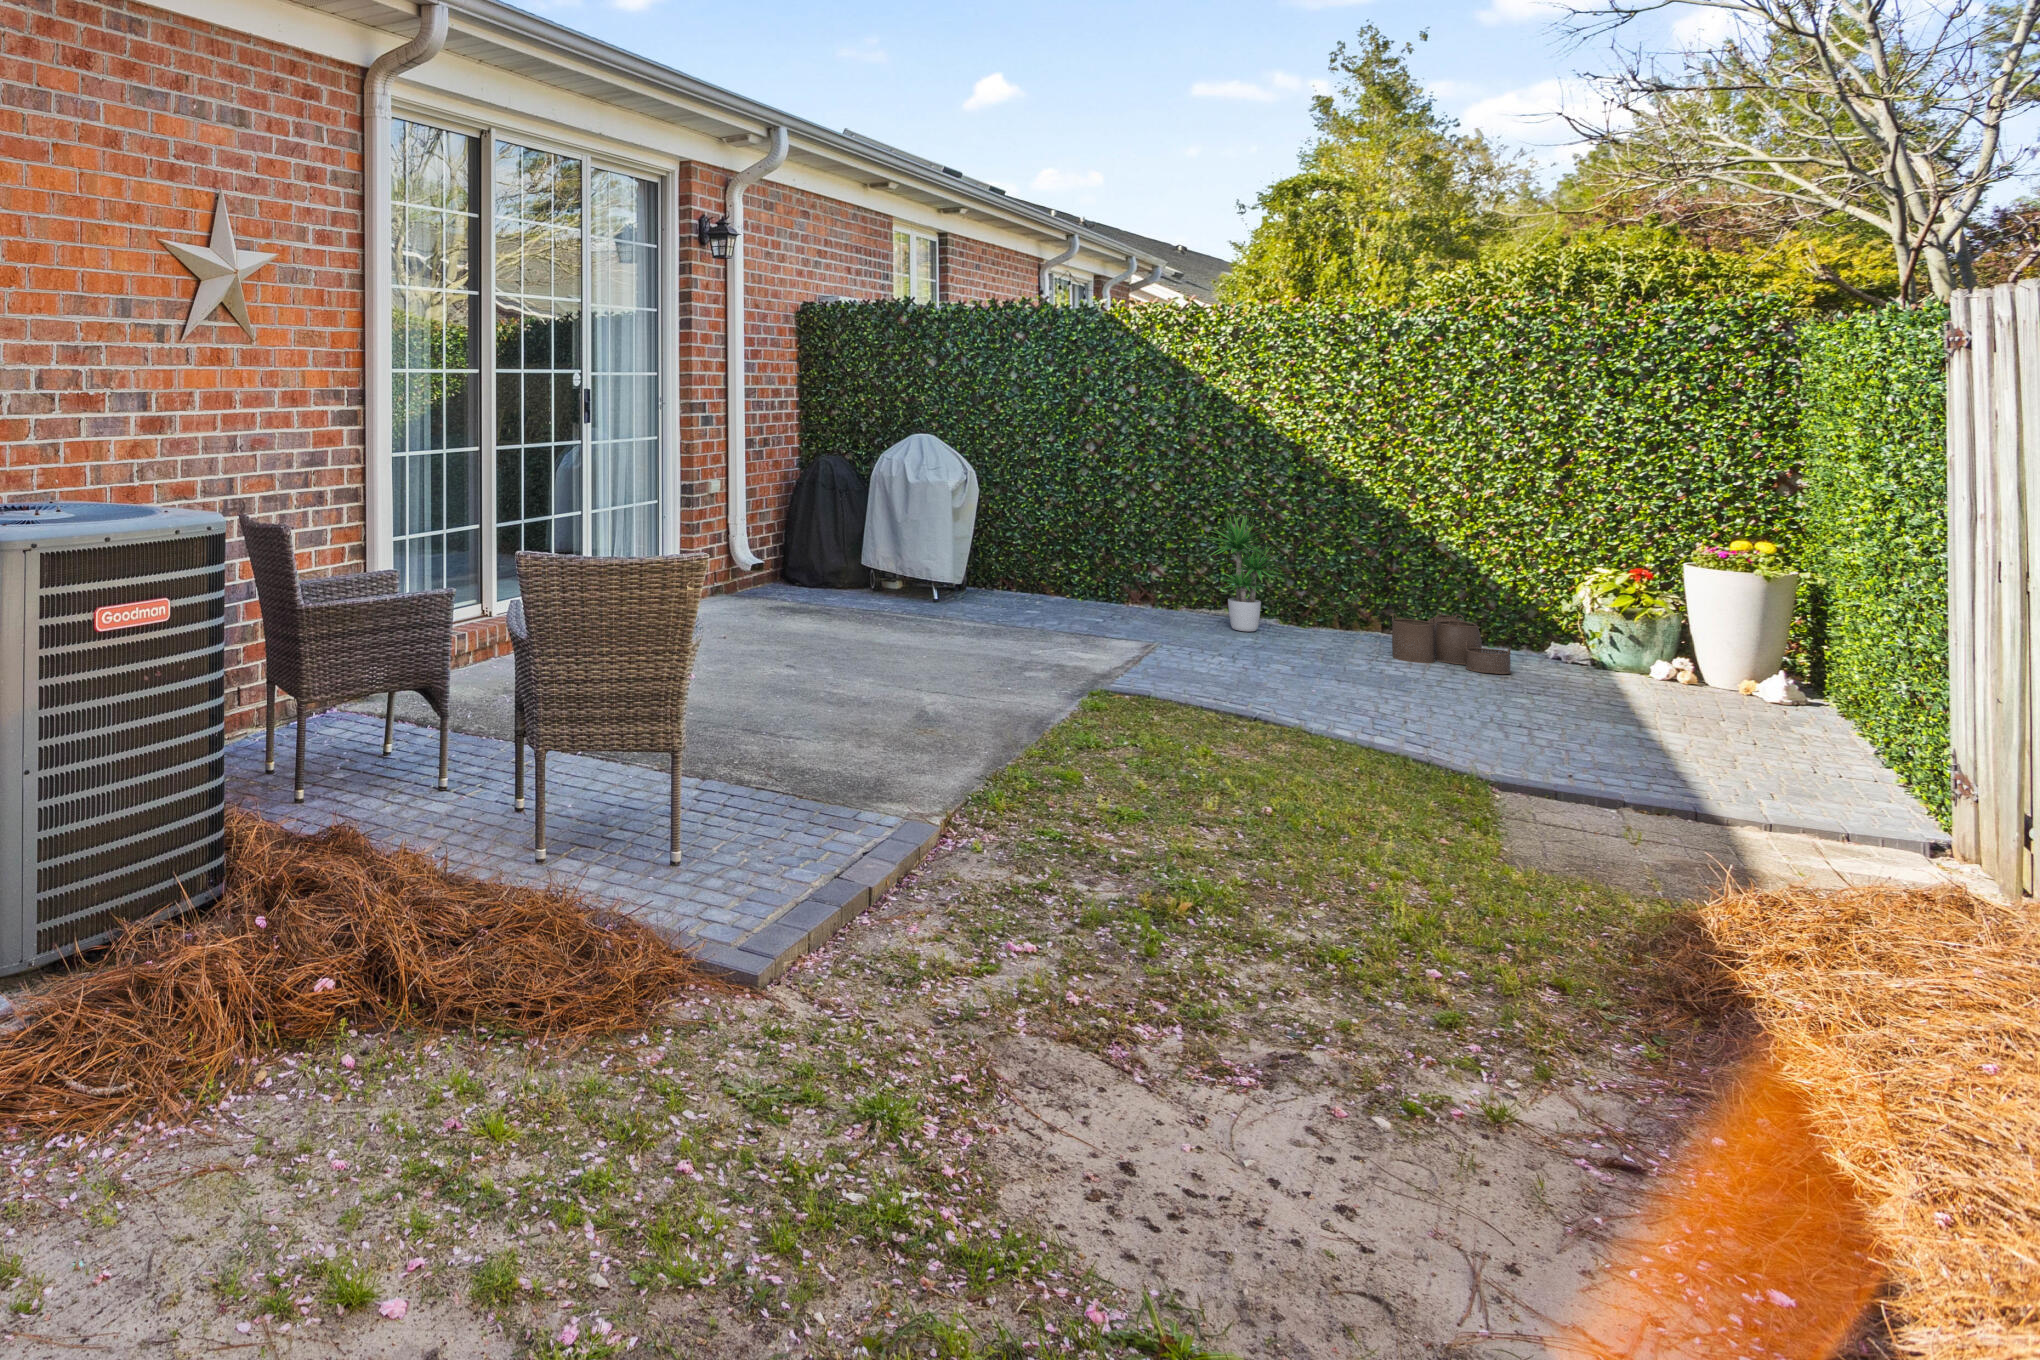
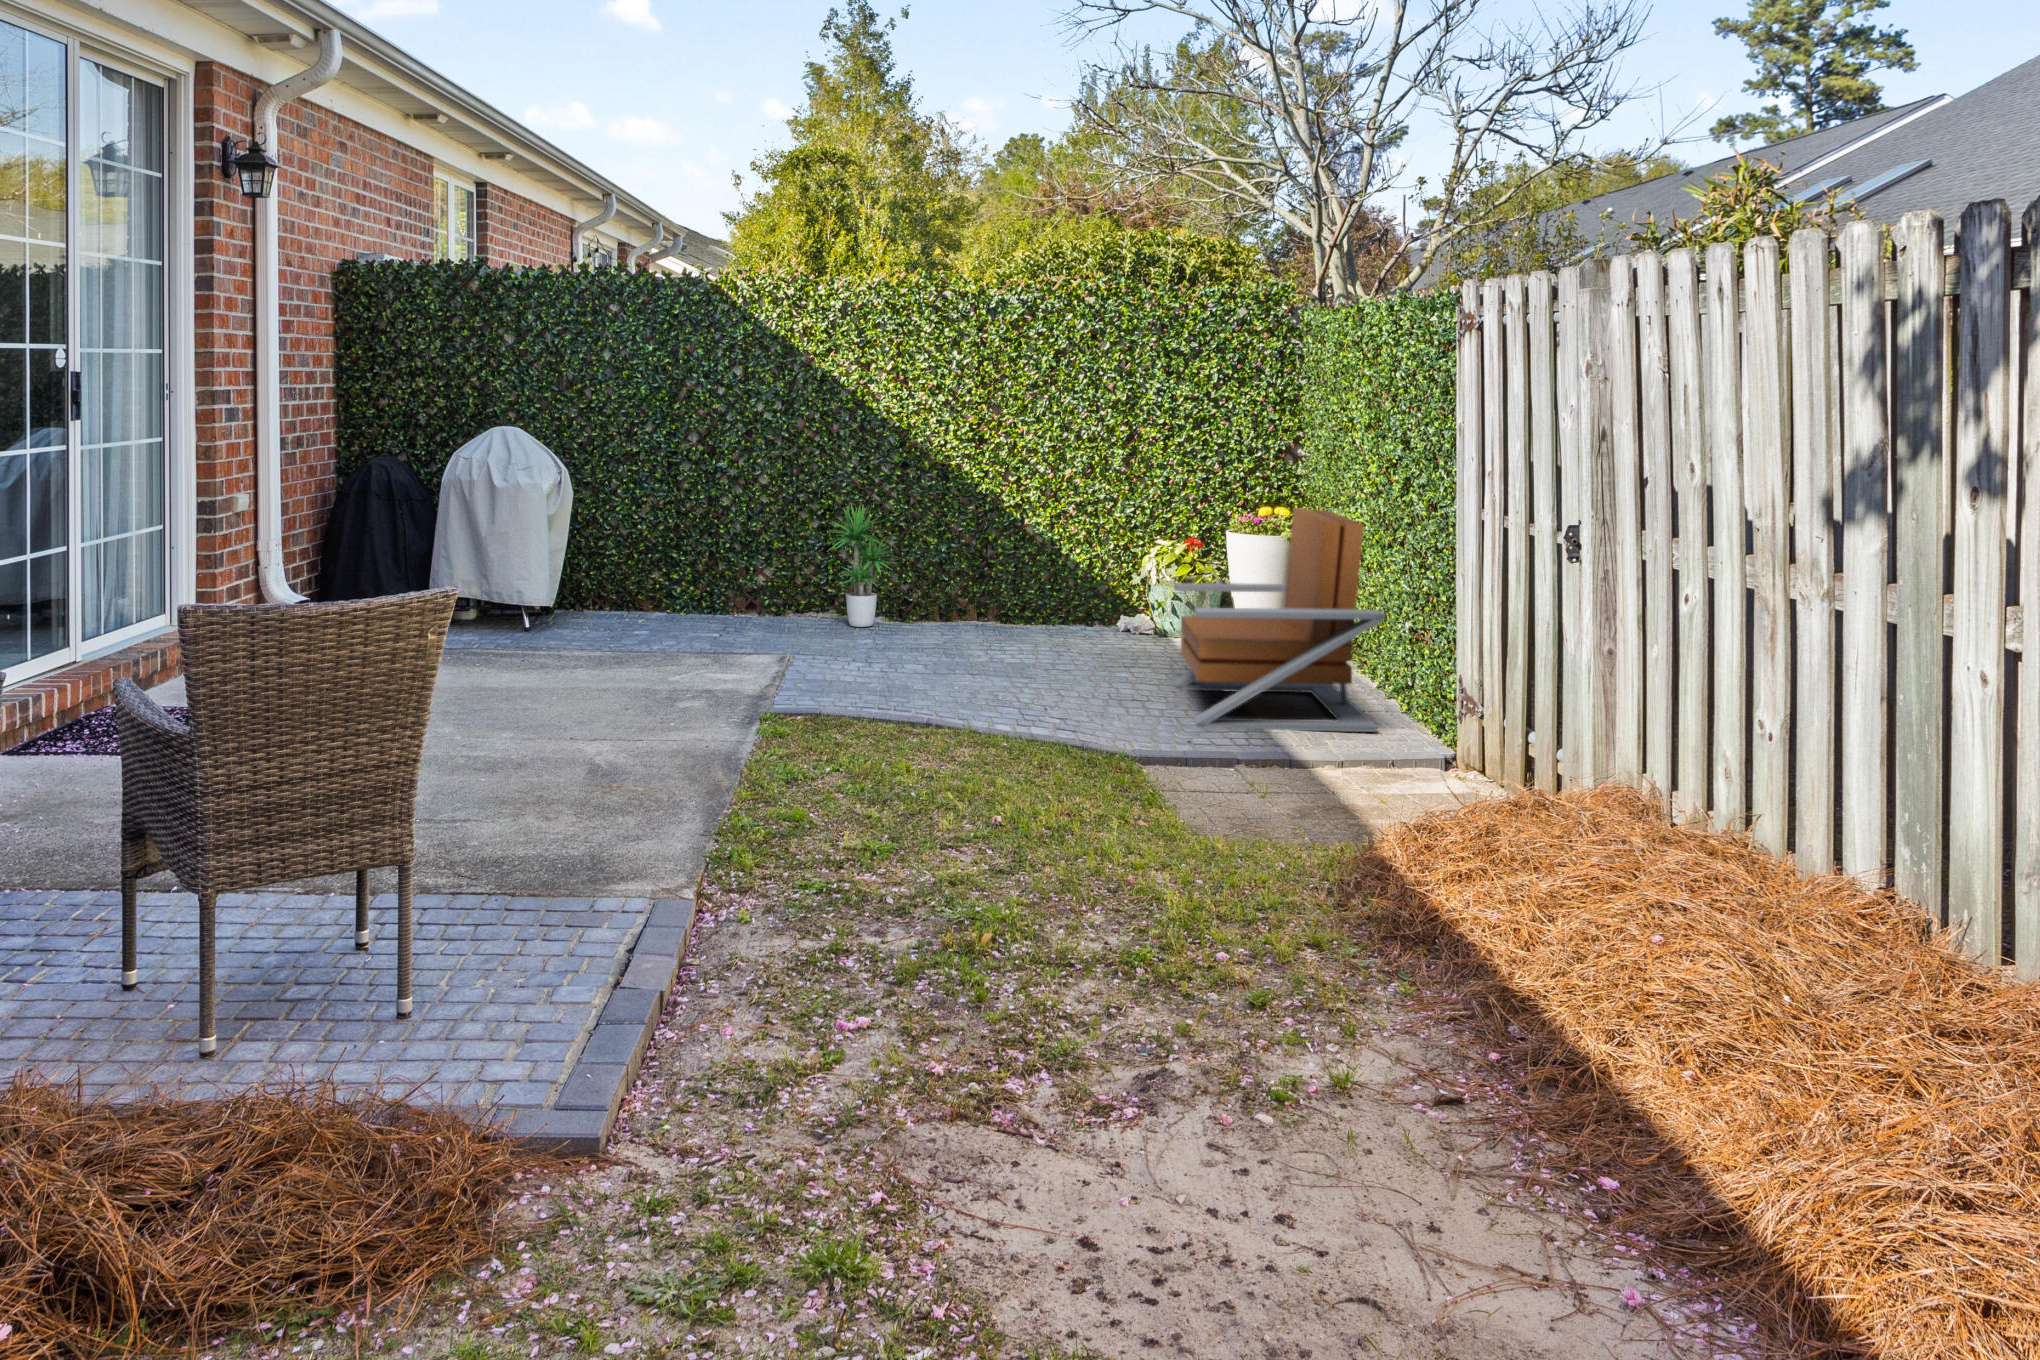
lounge chair: none [1584,542,1859,809] -> present [1173,507,1385,732]
woven basket: present [1392,610,1511,674] -> none [998,589,1097,646]

